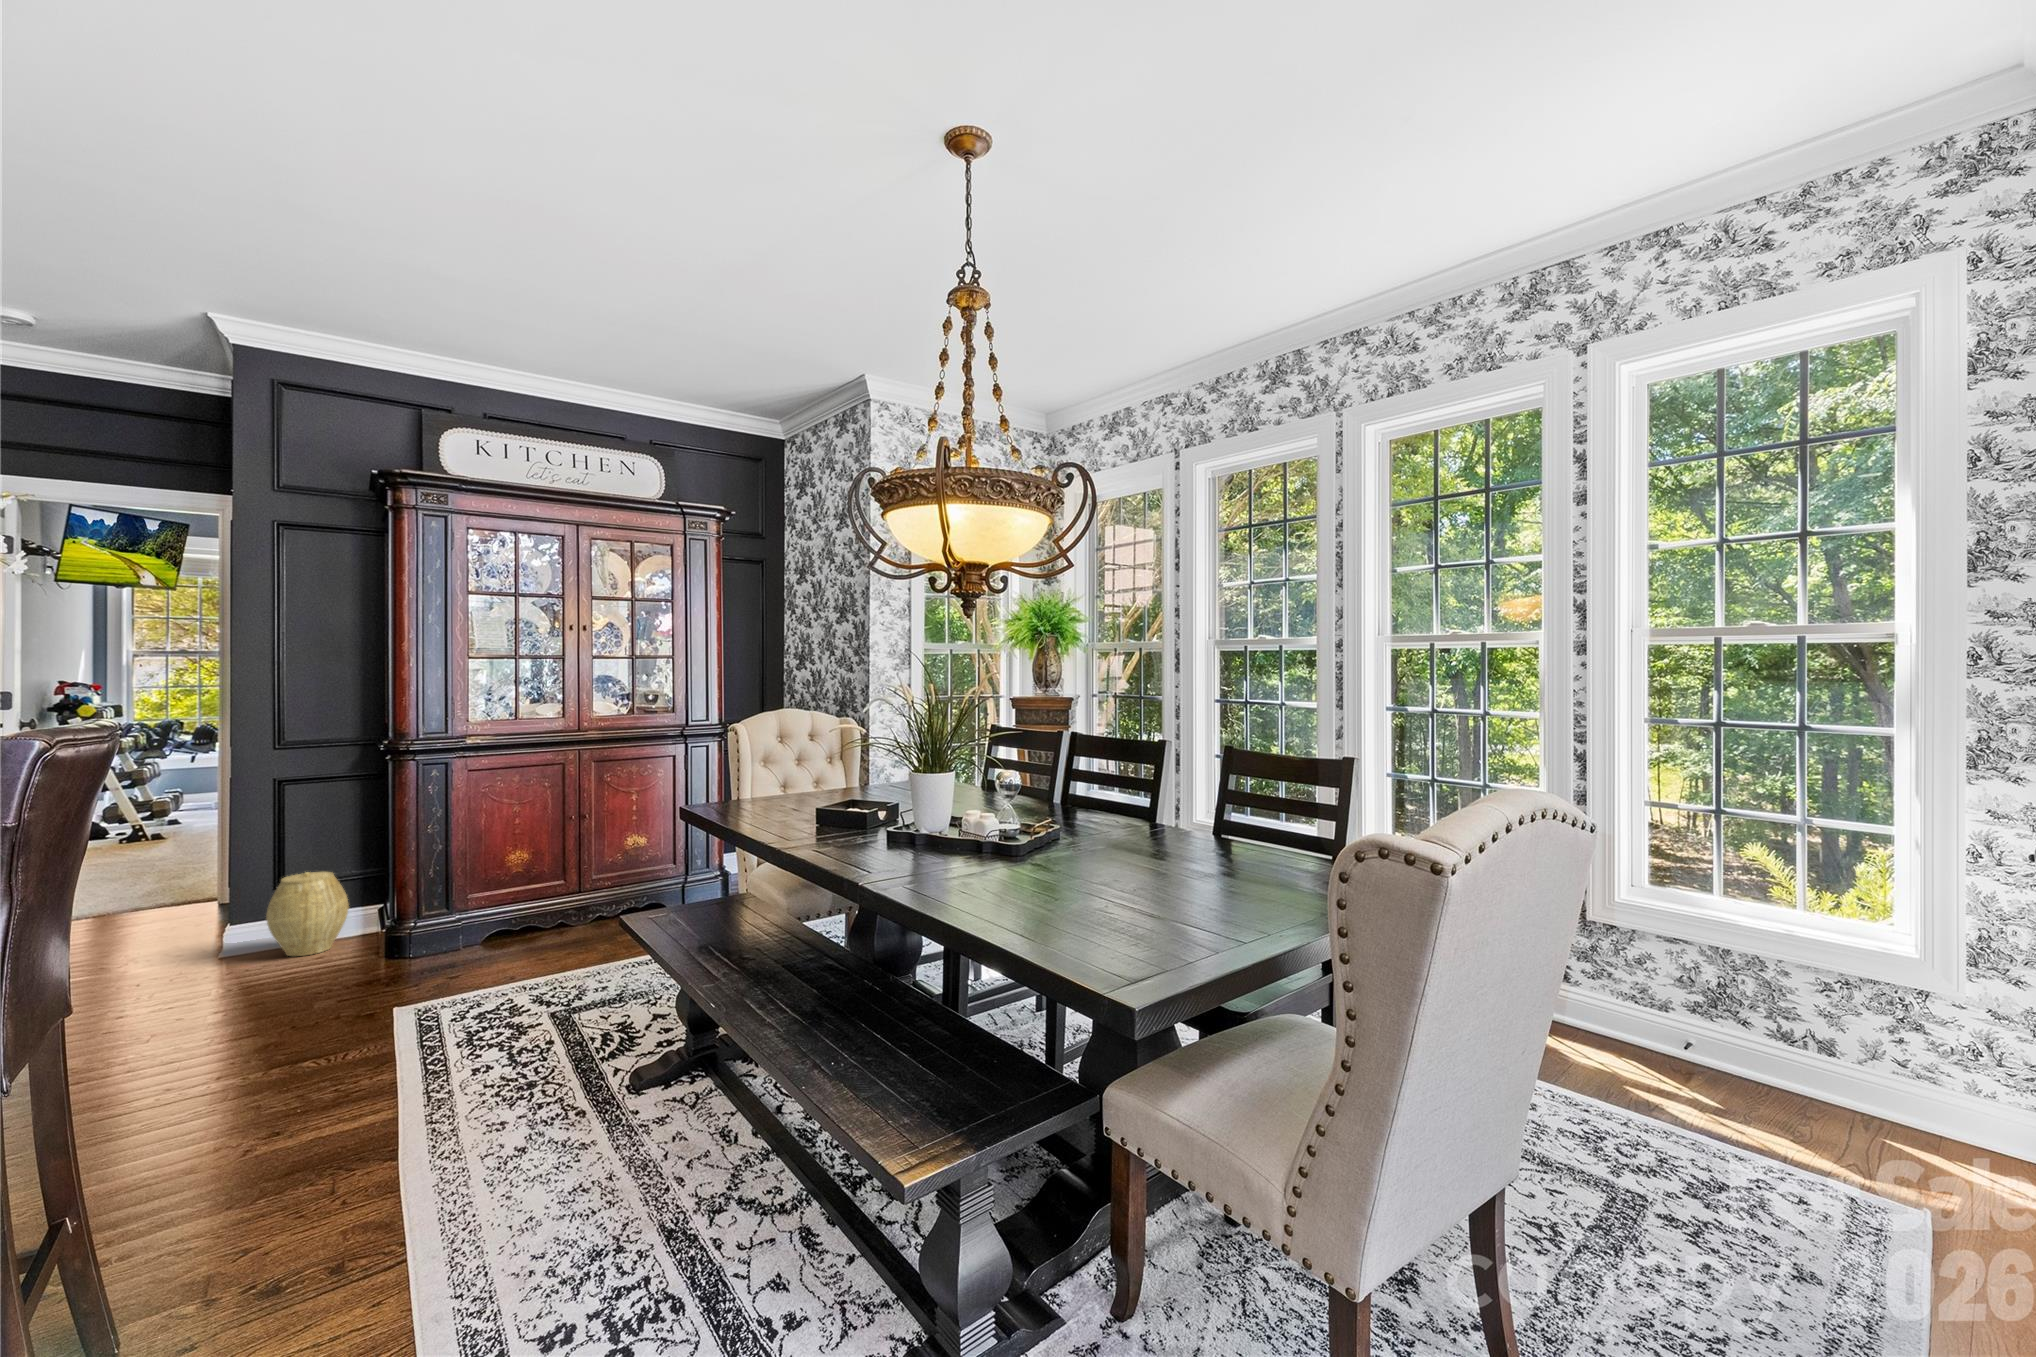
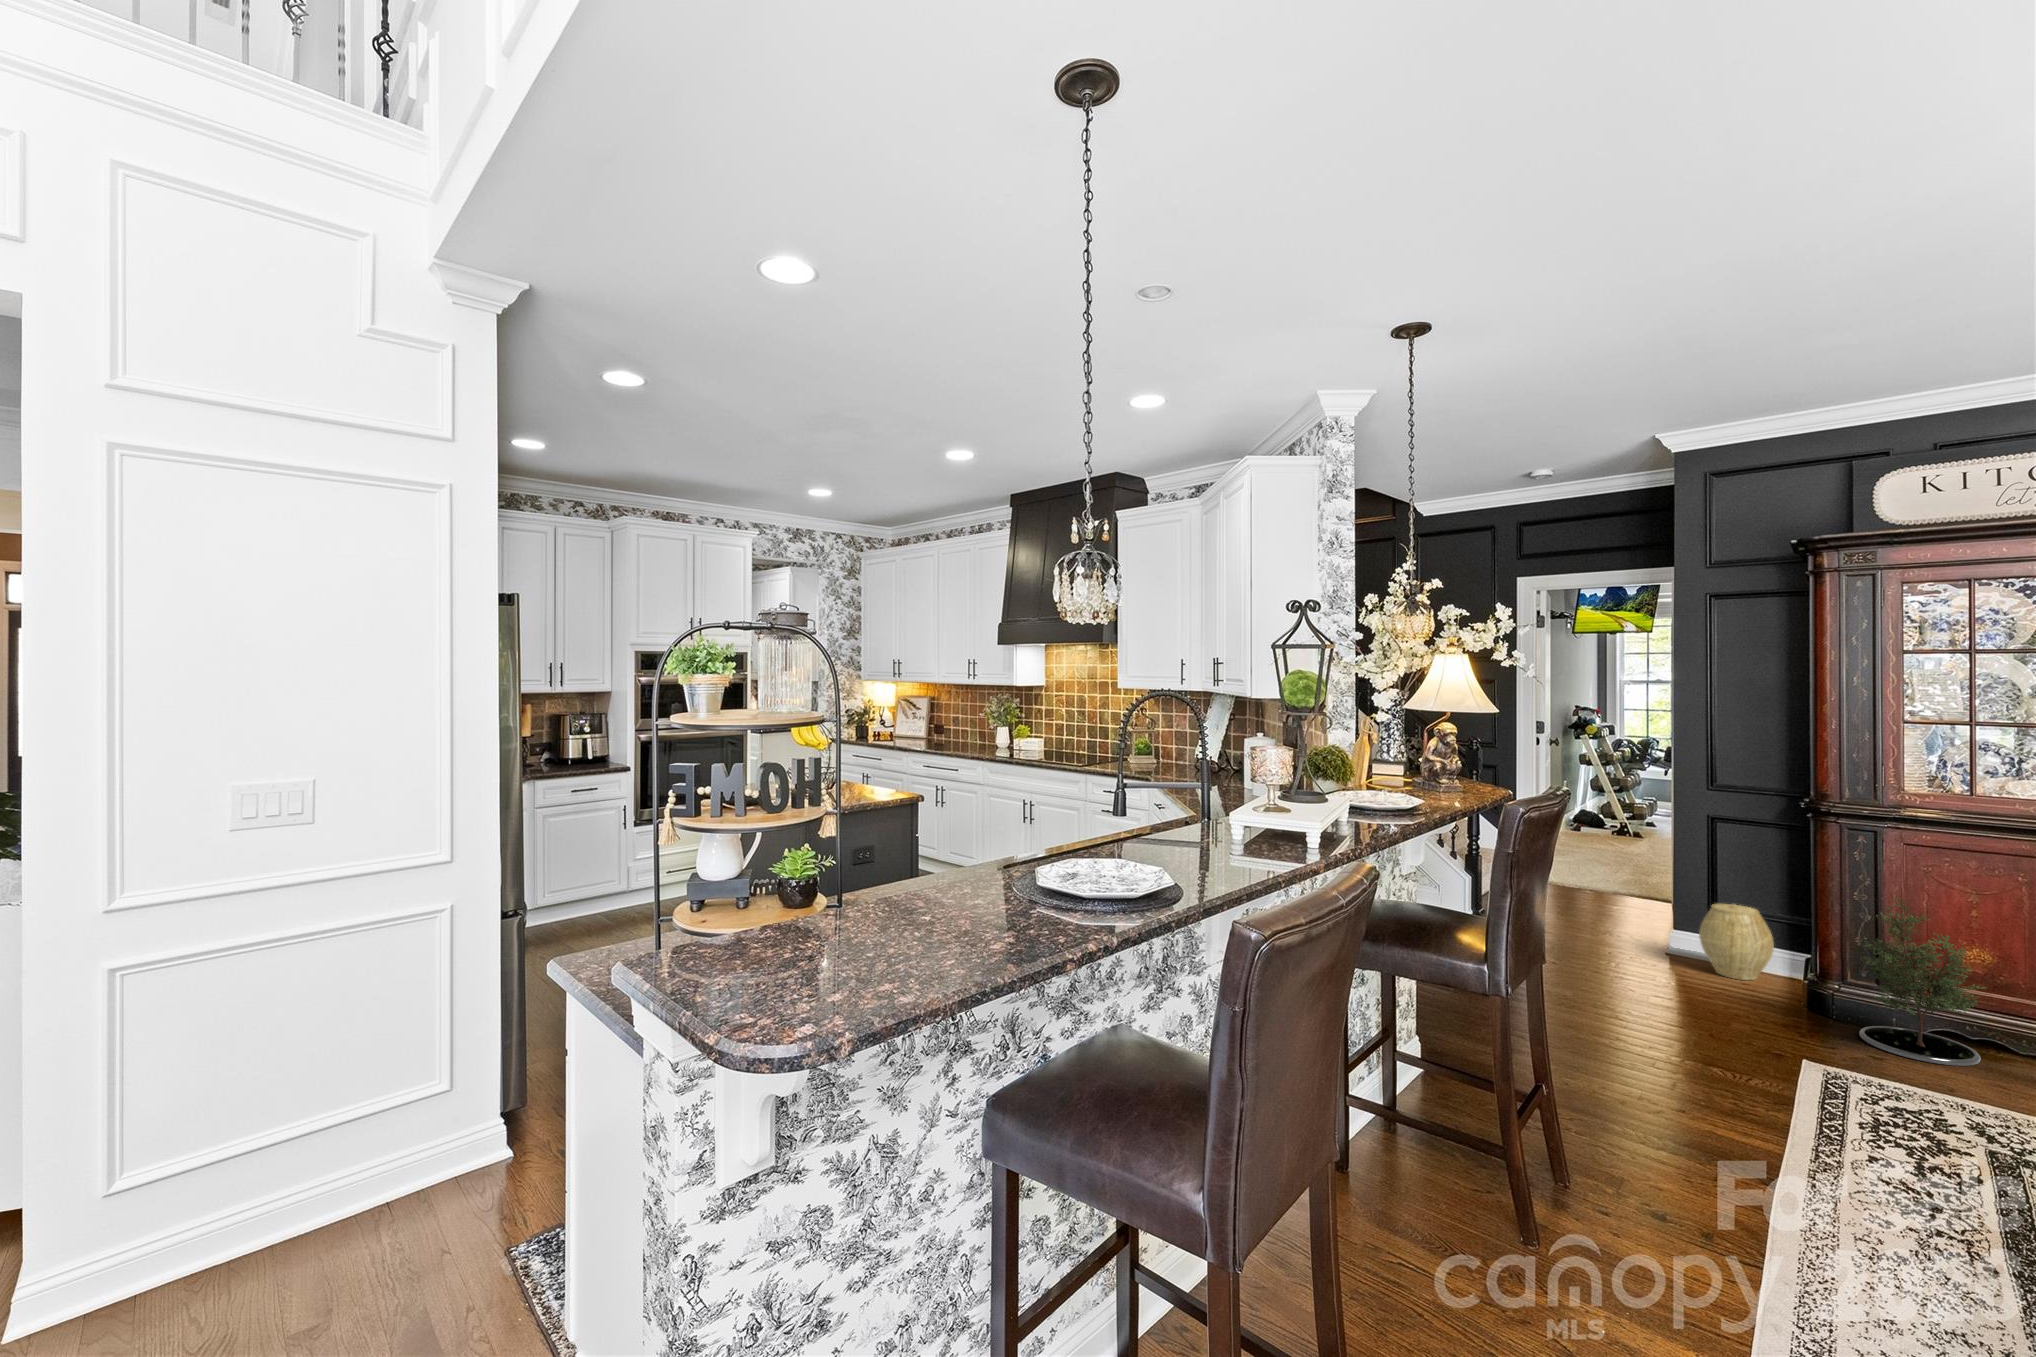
potted tree: none [431,821,530,970] -> present [1855,897,1985,1066]

